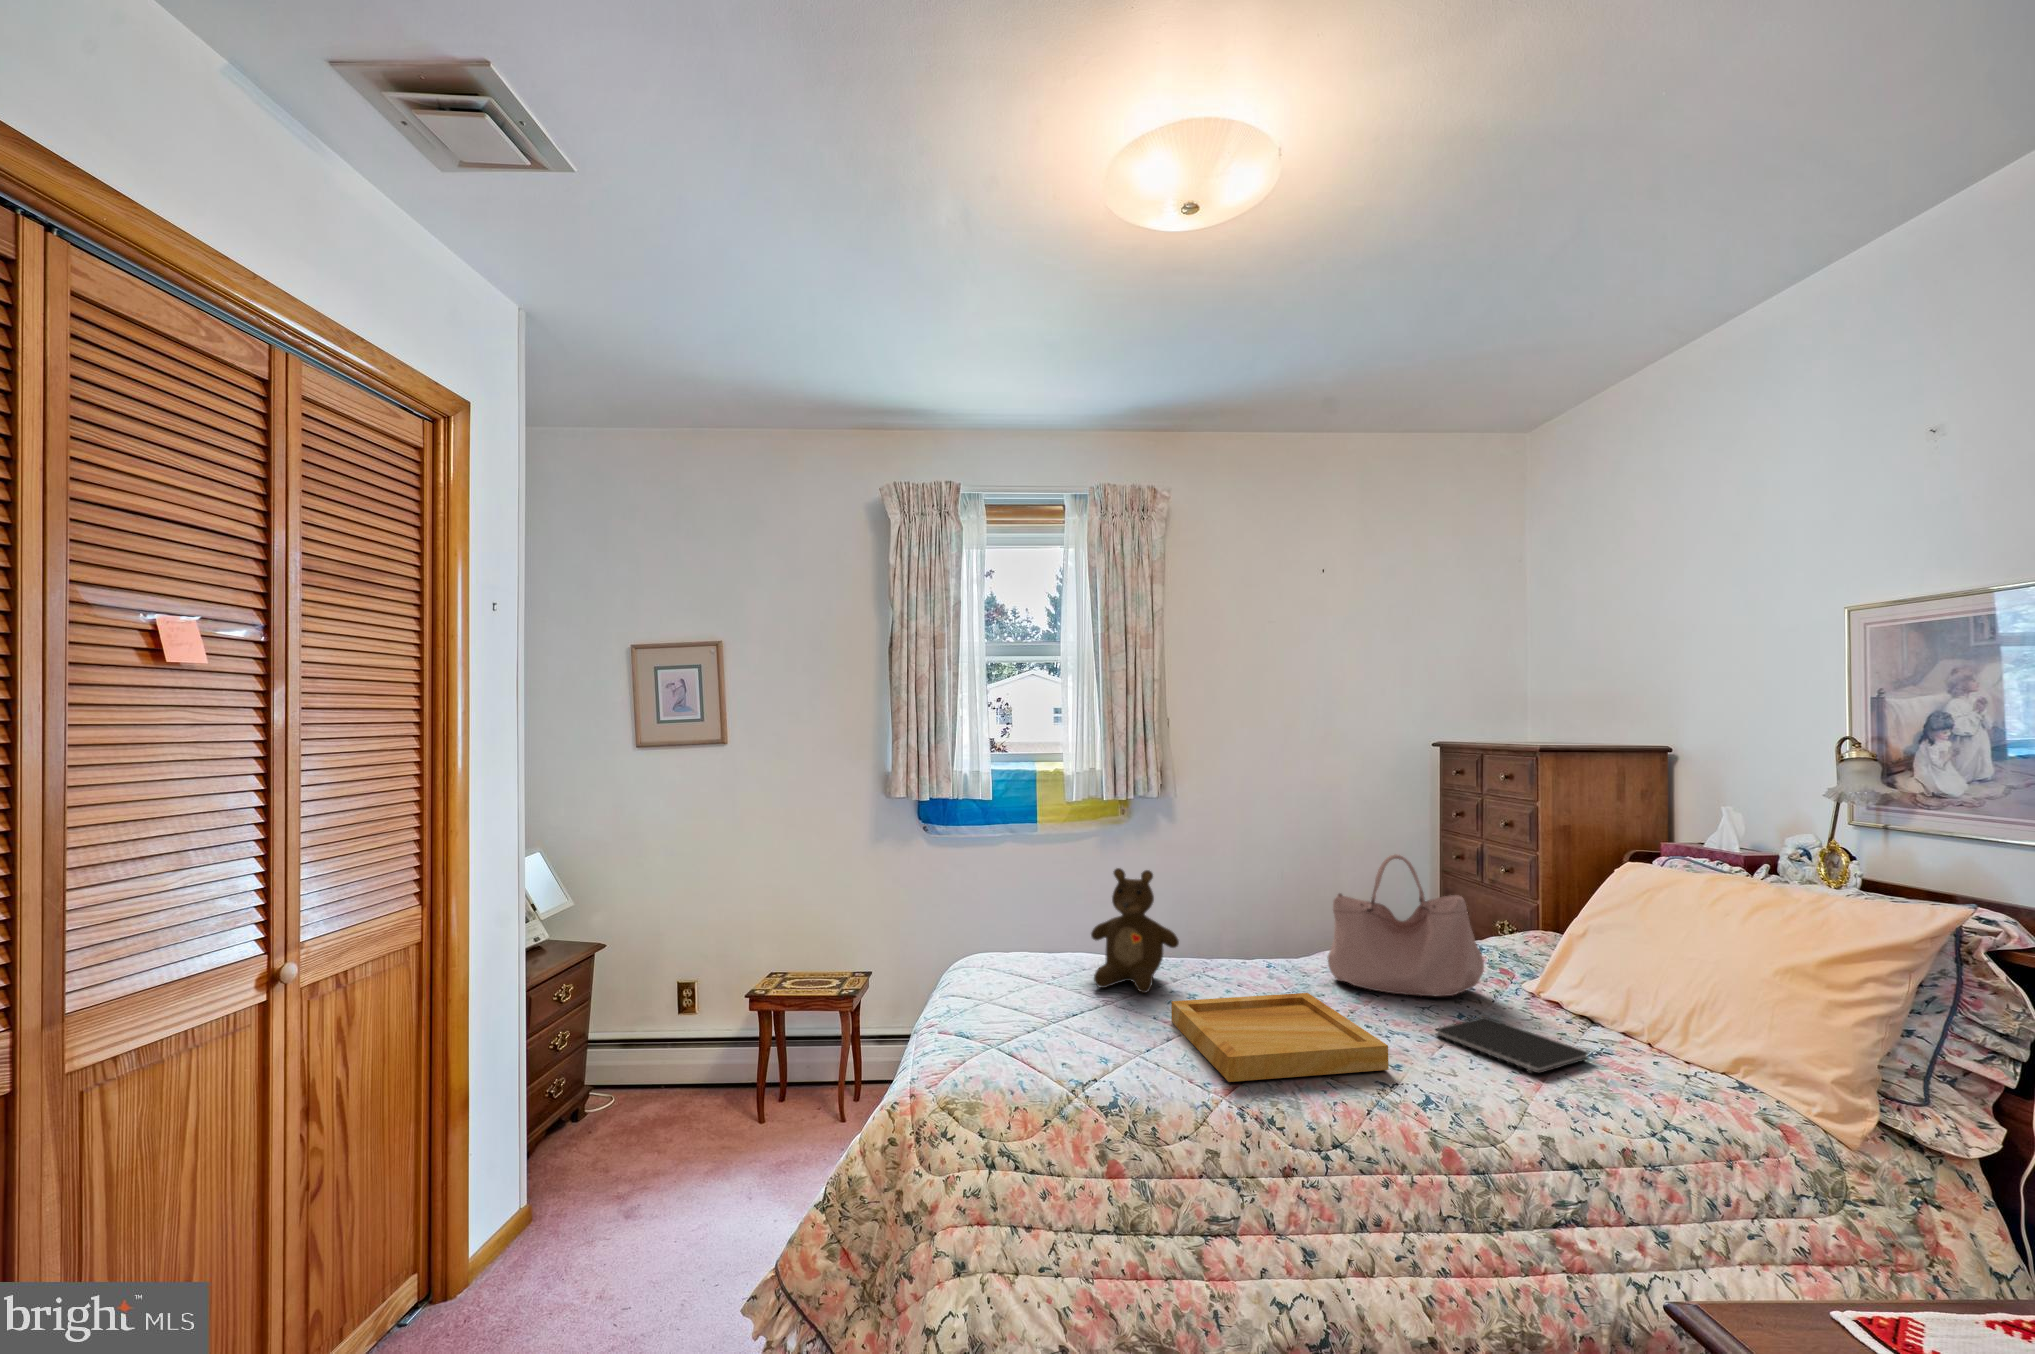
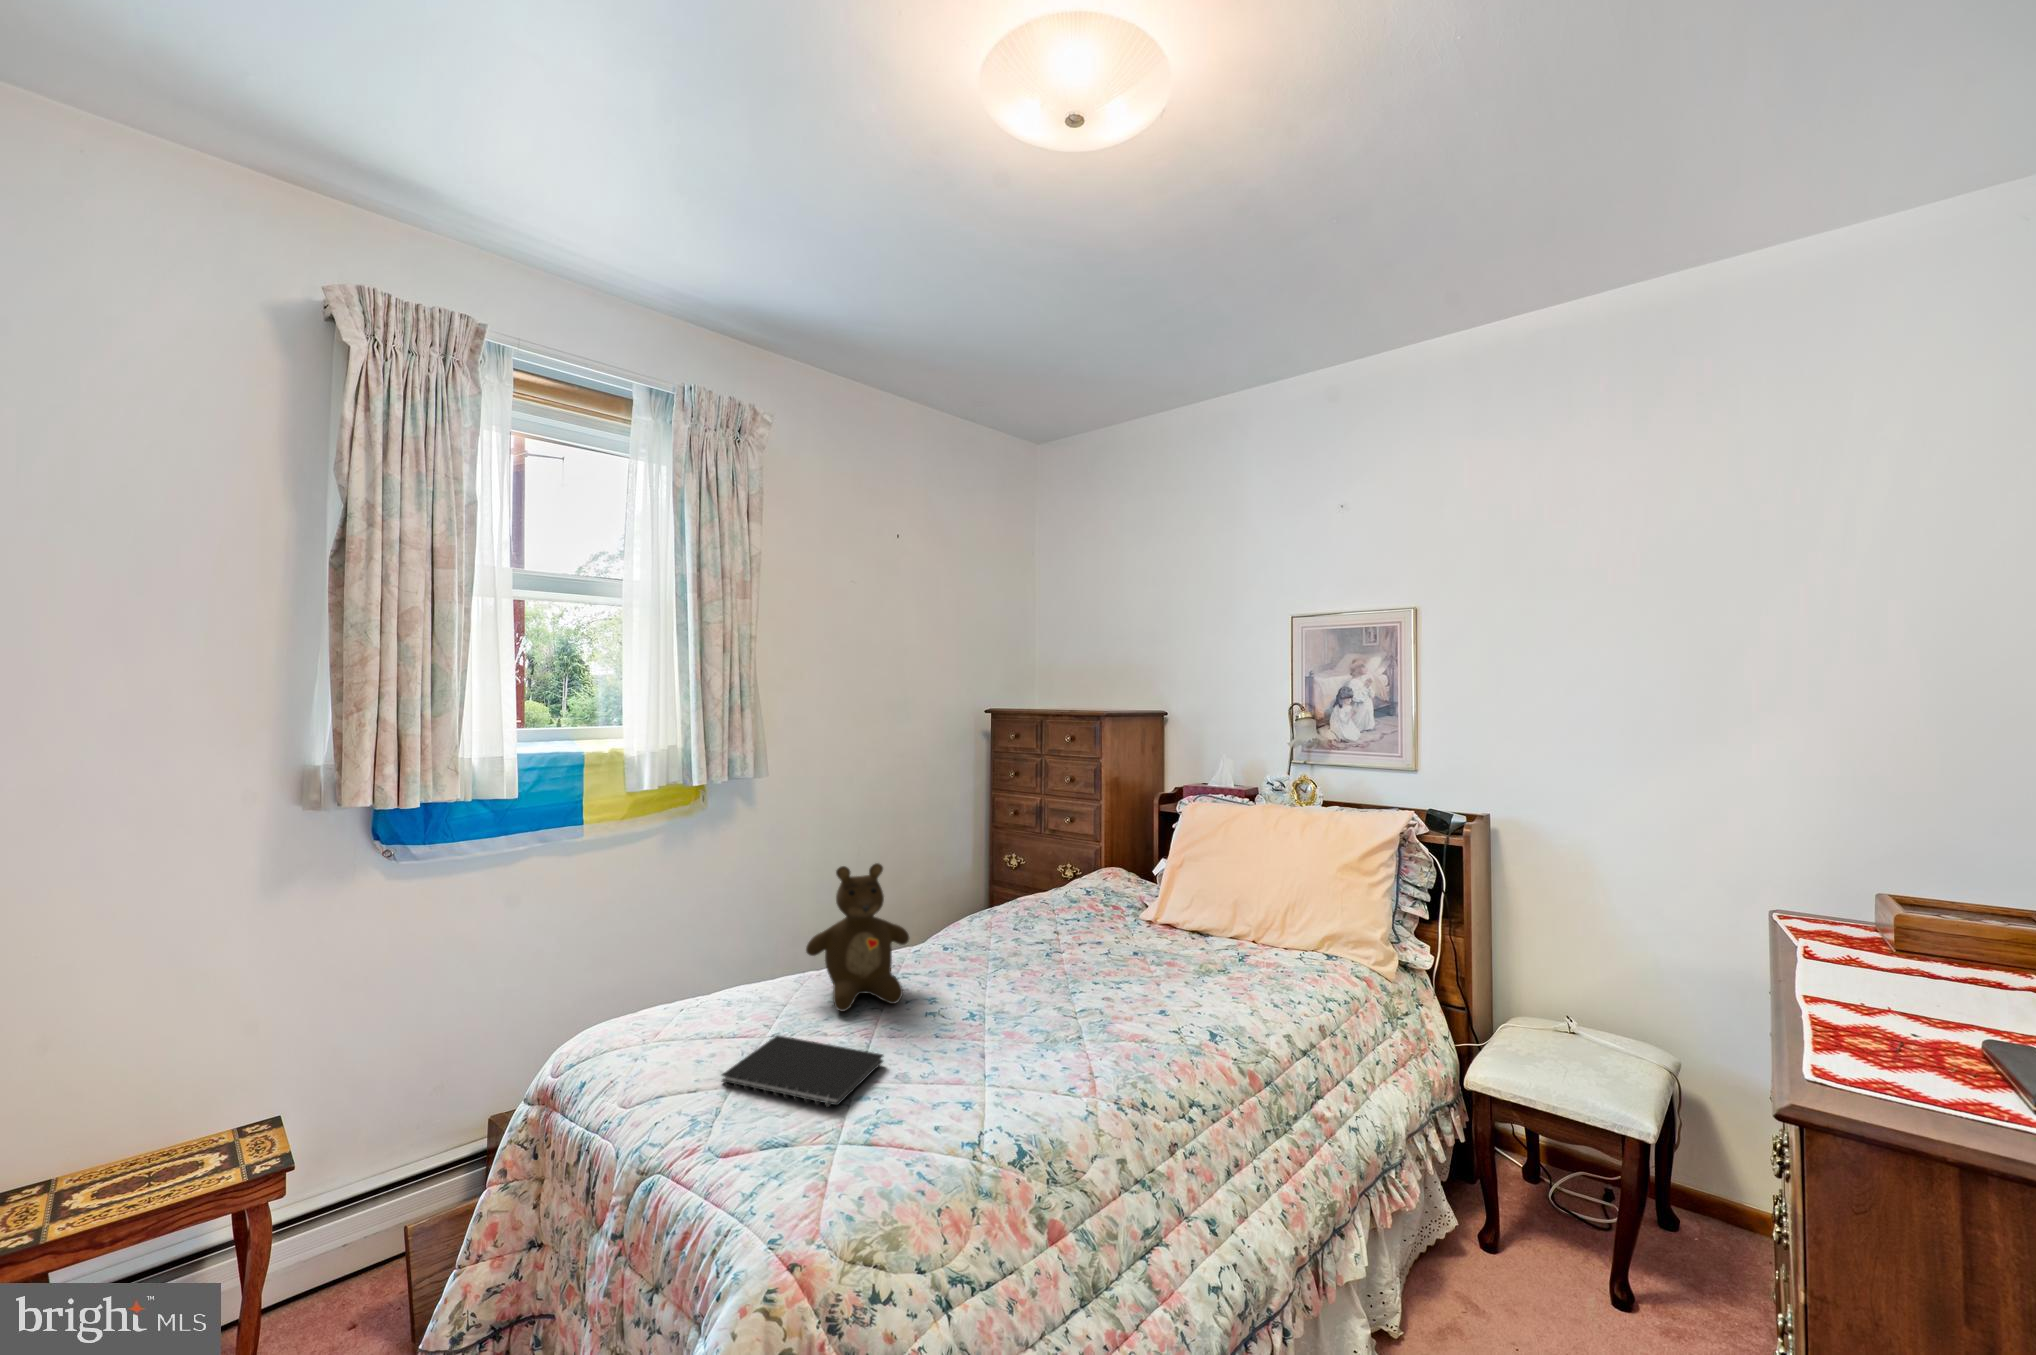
handbag: present [1327,854,1484,997] -> none [1017,814,1136,941]
tray: present [1171,993,1389,1082] -> none [959,960,1177,1078]
notebook: present [1436,1017,1589,1073] -> present [722,1035,884,1106]

